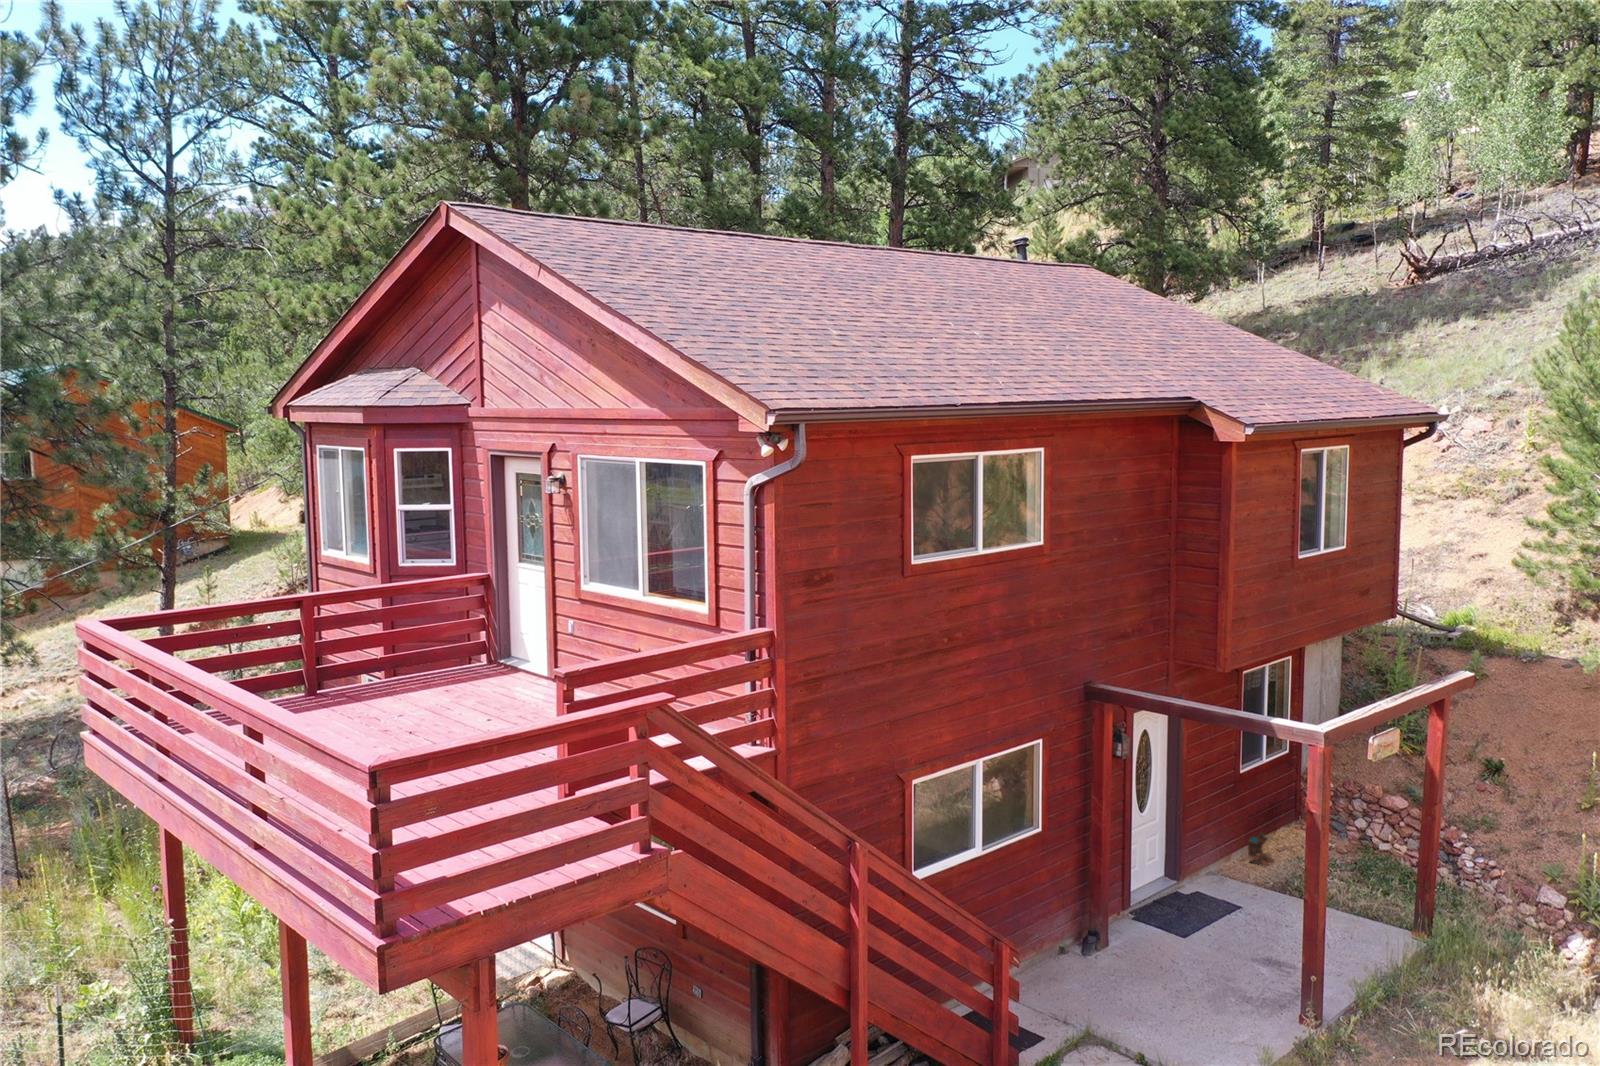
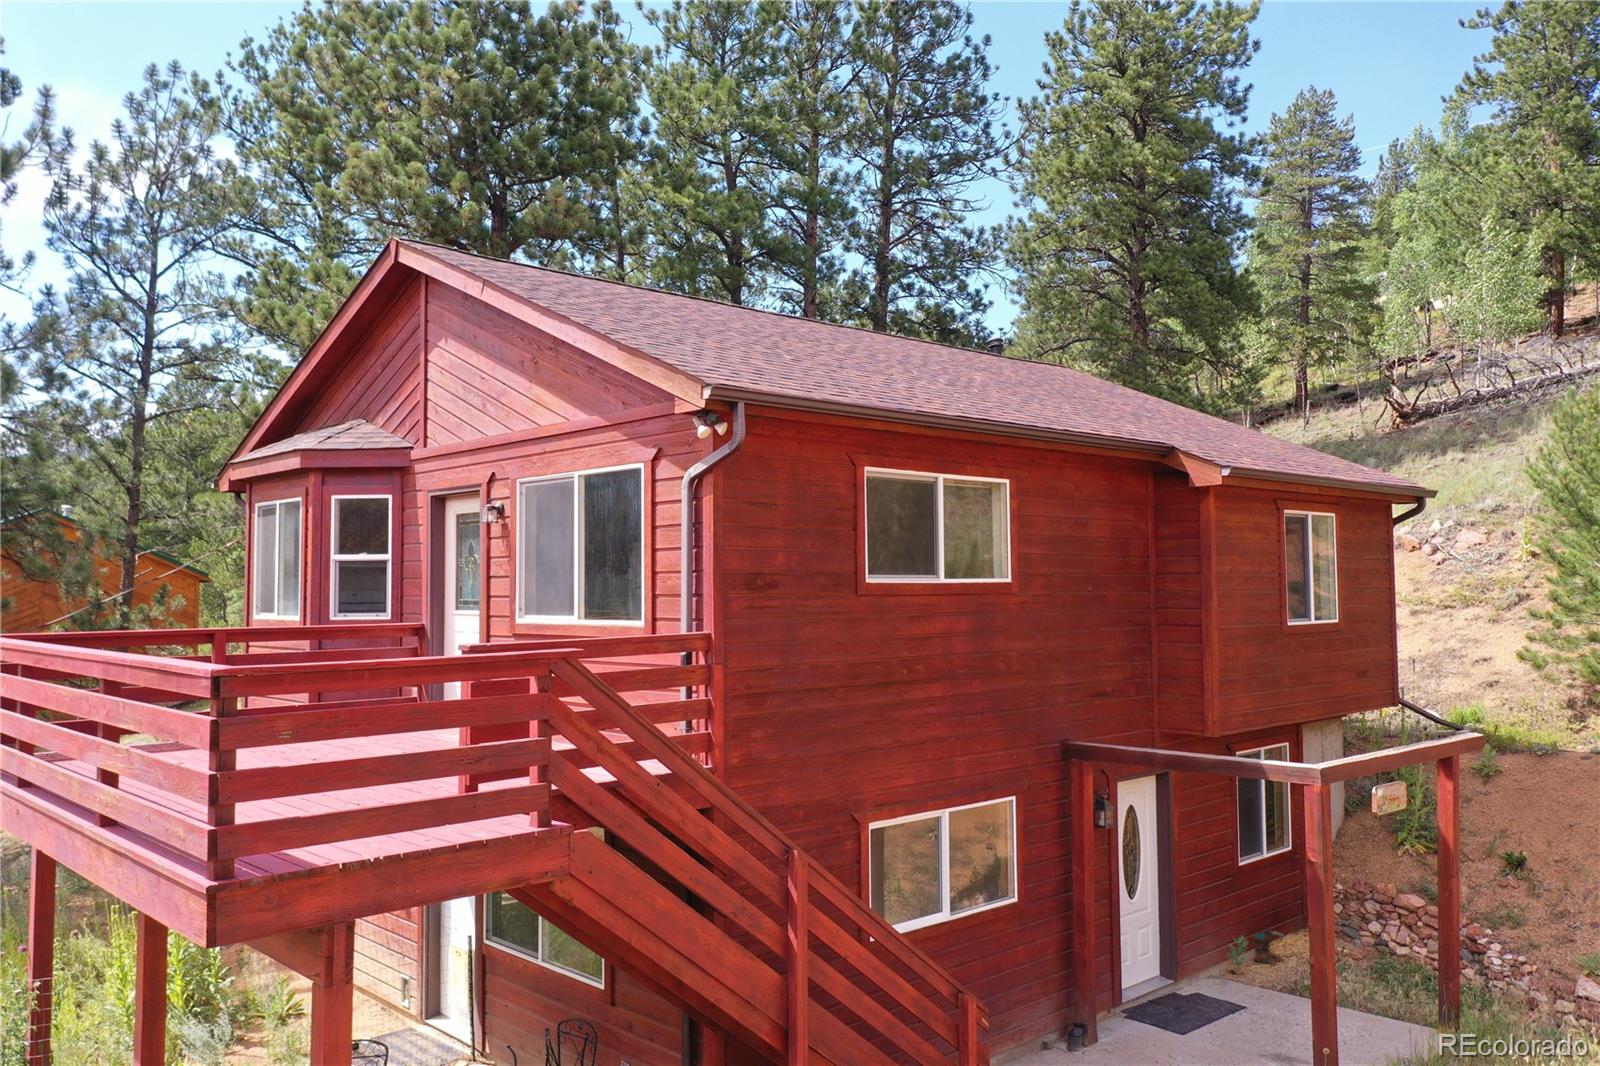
potted plant: none [1222,842,1245,876] -> present [1230,936,1247,974]

